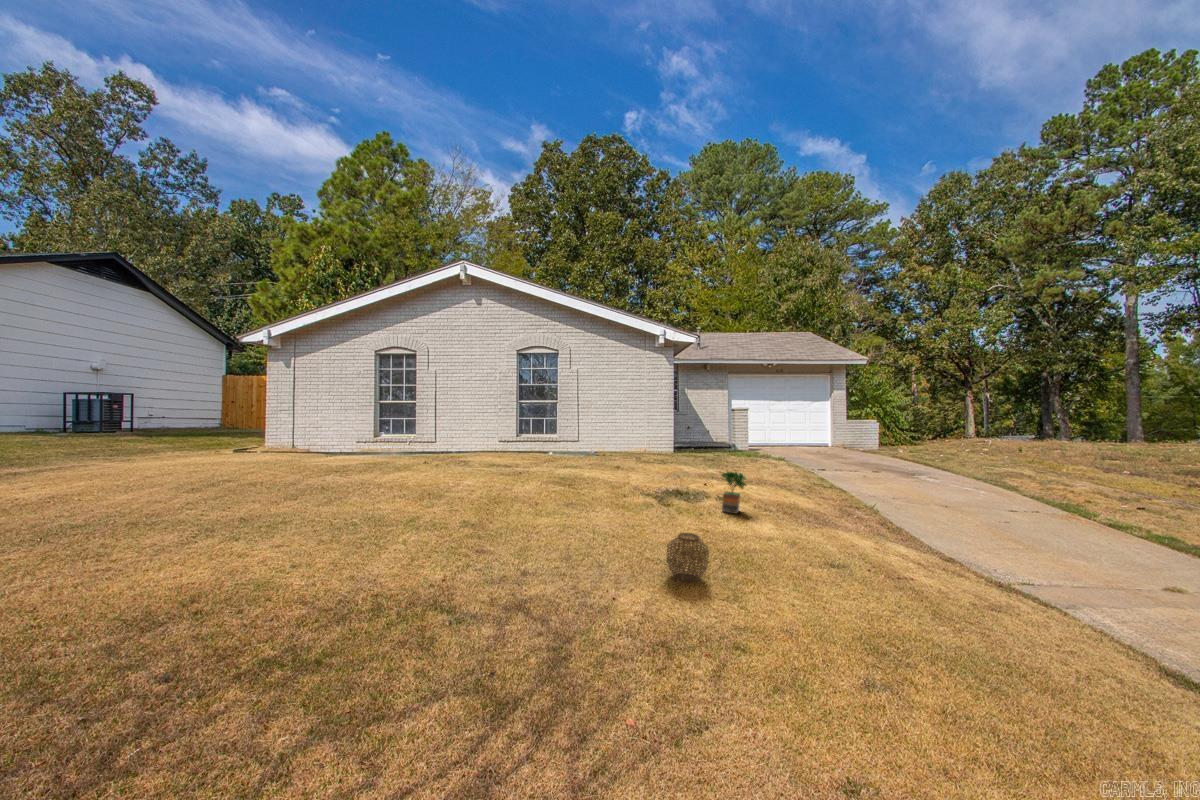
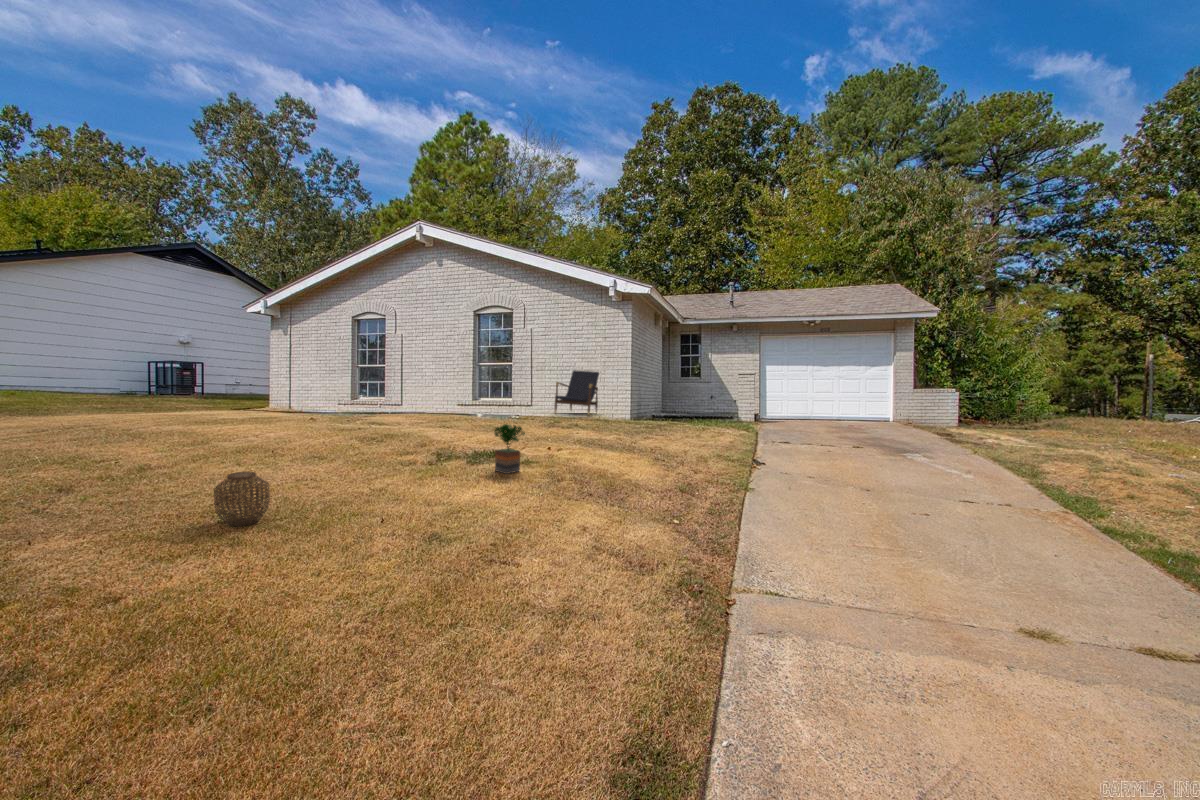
lounge chair: none [612,408,648,451] -> present [554,370,599,416]

